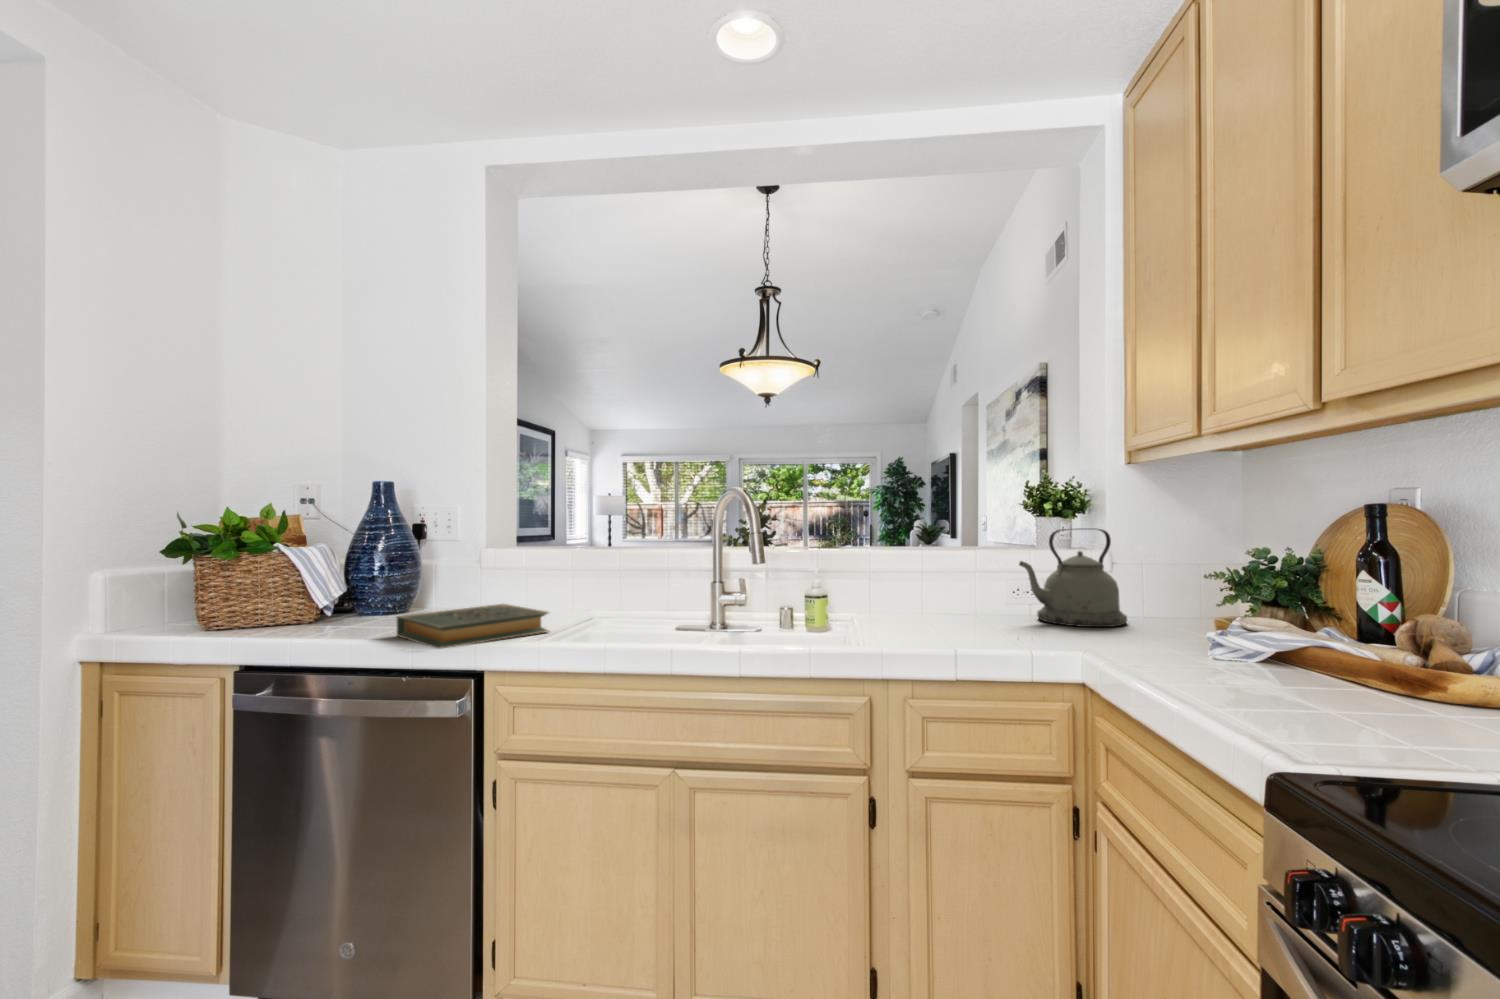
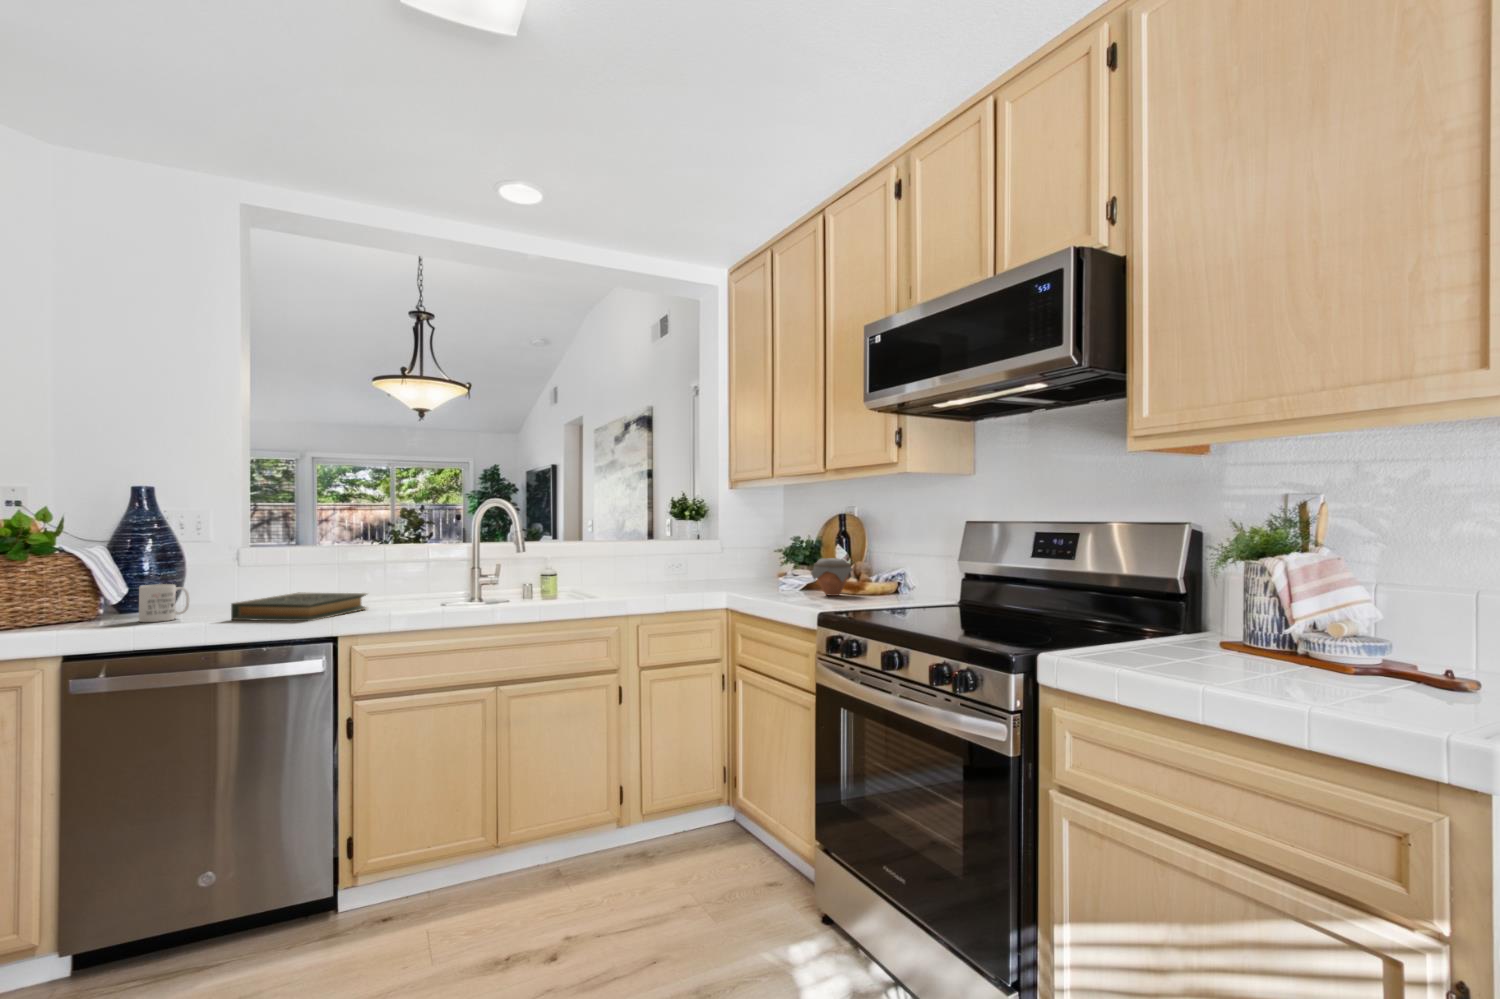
kettle: present [1019,528,1127,627] -> none [678,527,732,585]
mug: none [341,588,392,630] -> present [139,584,189,622]
jar: none [1275,606,1406,698] -> present [811,558,852,596]

